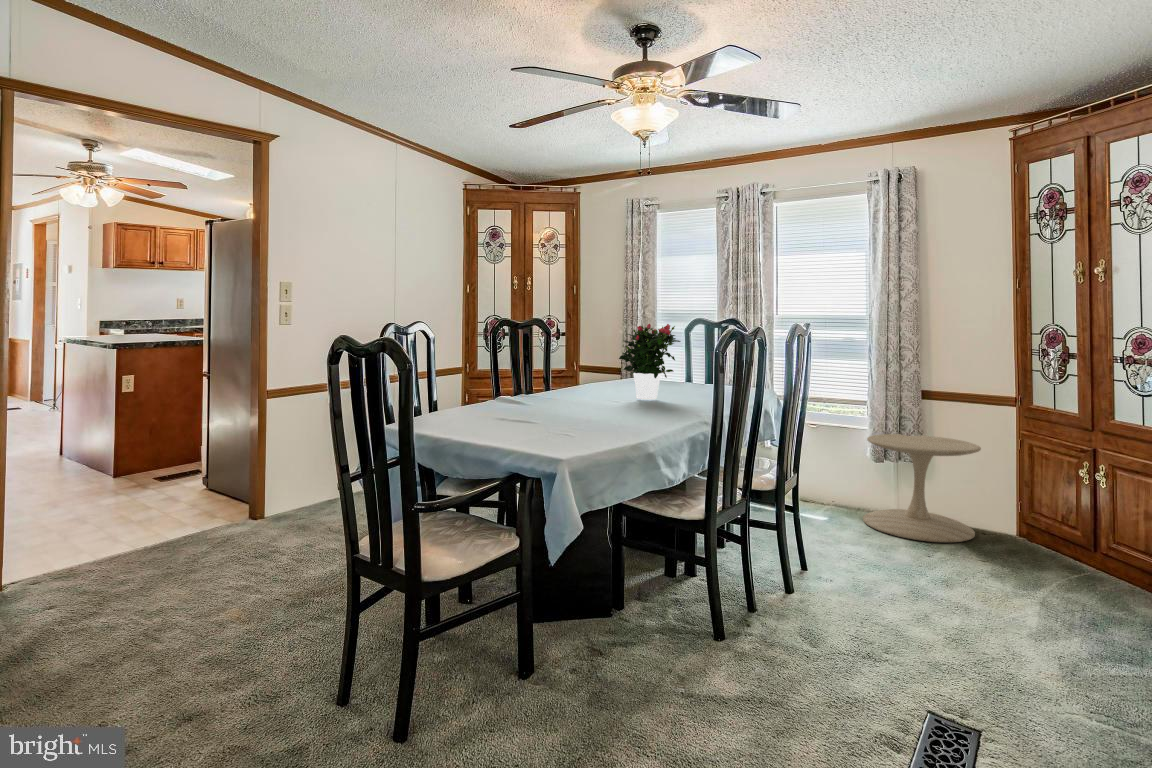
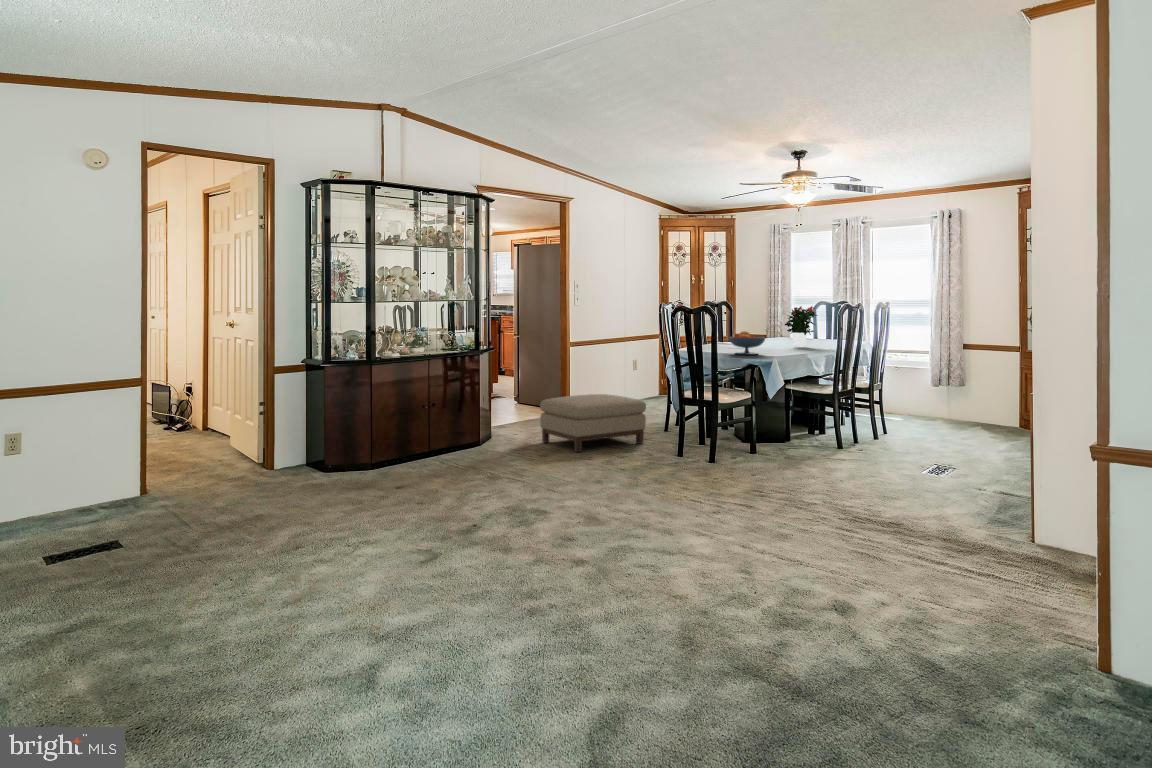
fruit bowl: none [475,374,554,428] -> present [729,332,765,355]
side table: present [863,434,981,542] -> none [925,371,994,428]
ottoman: none [20,504,281,693] -> present [540,394,646,452]

